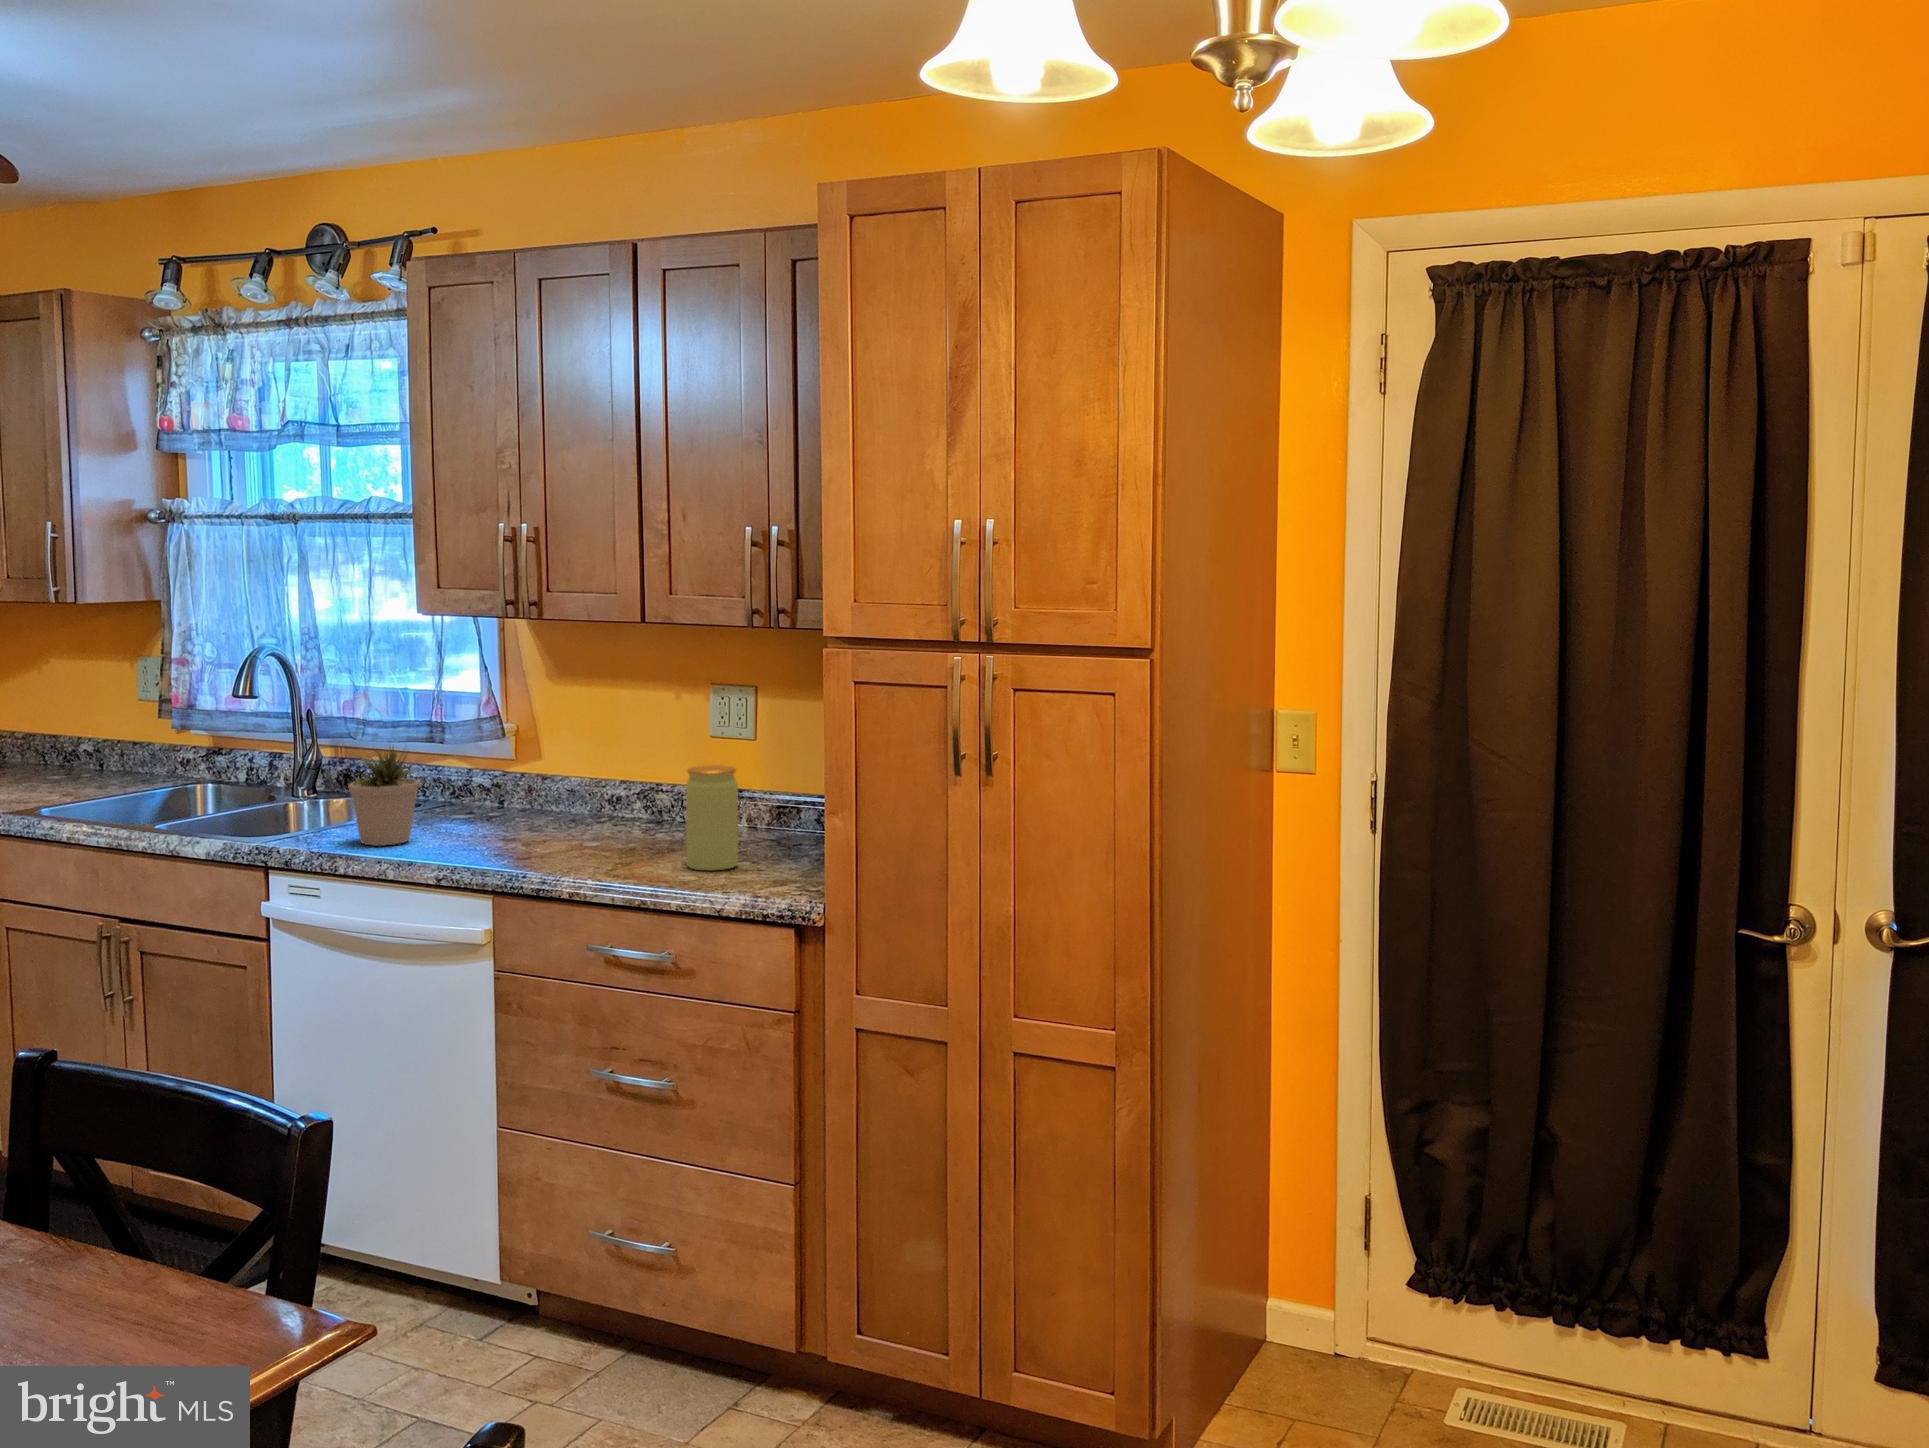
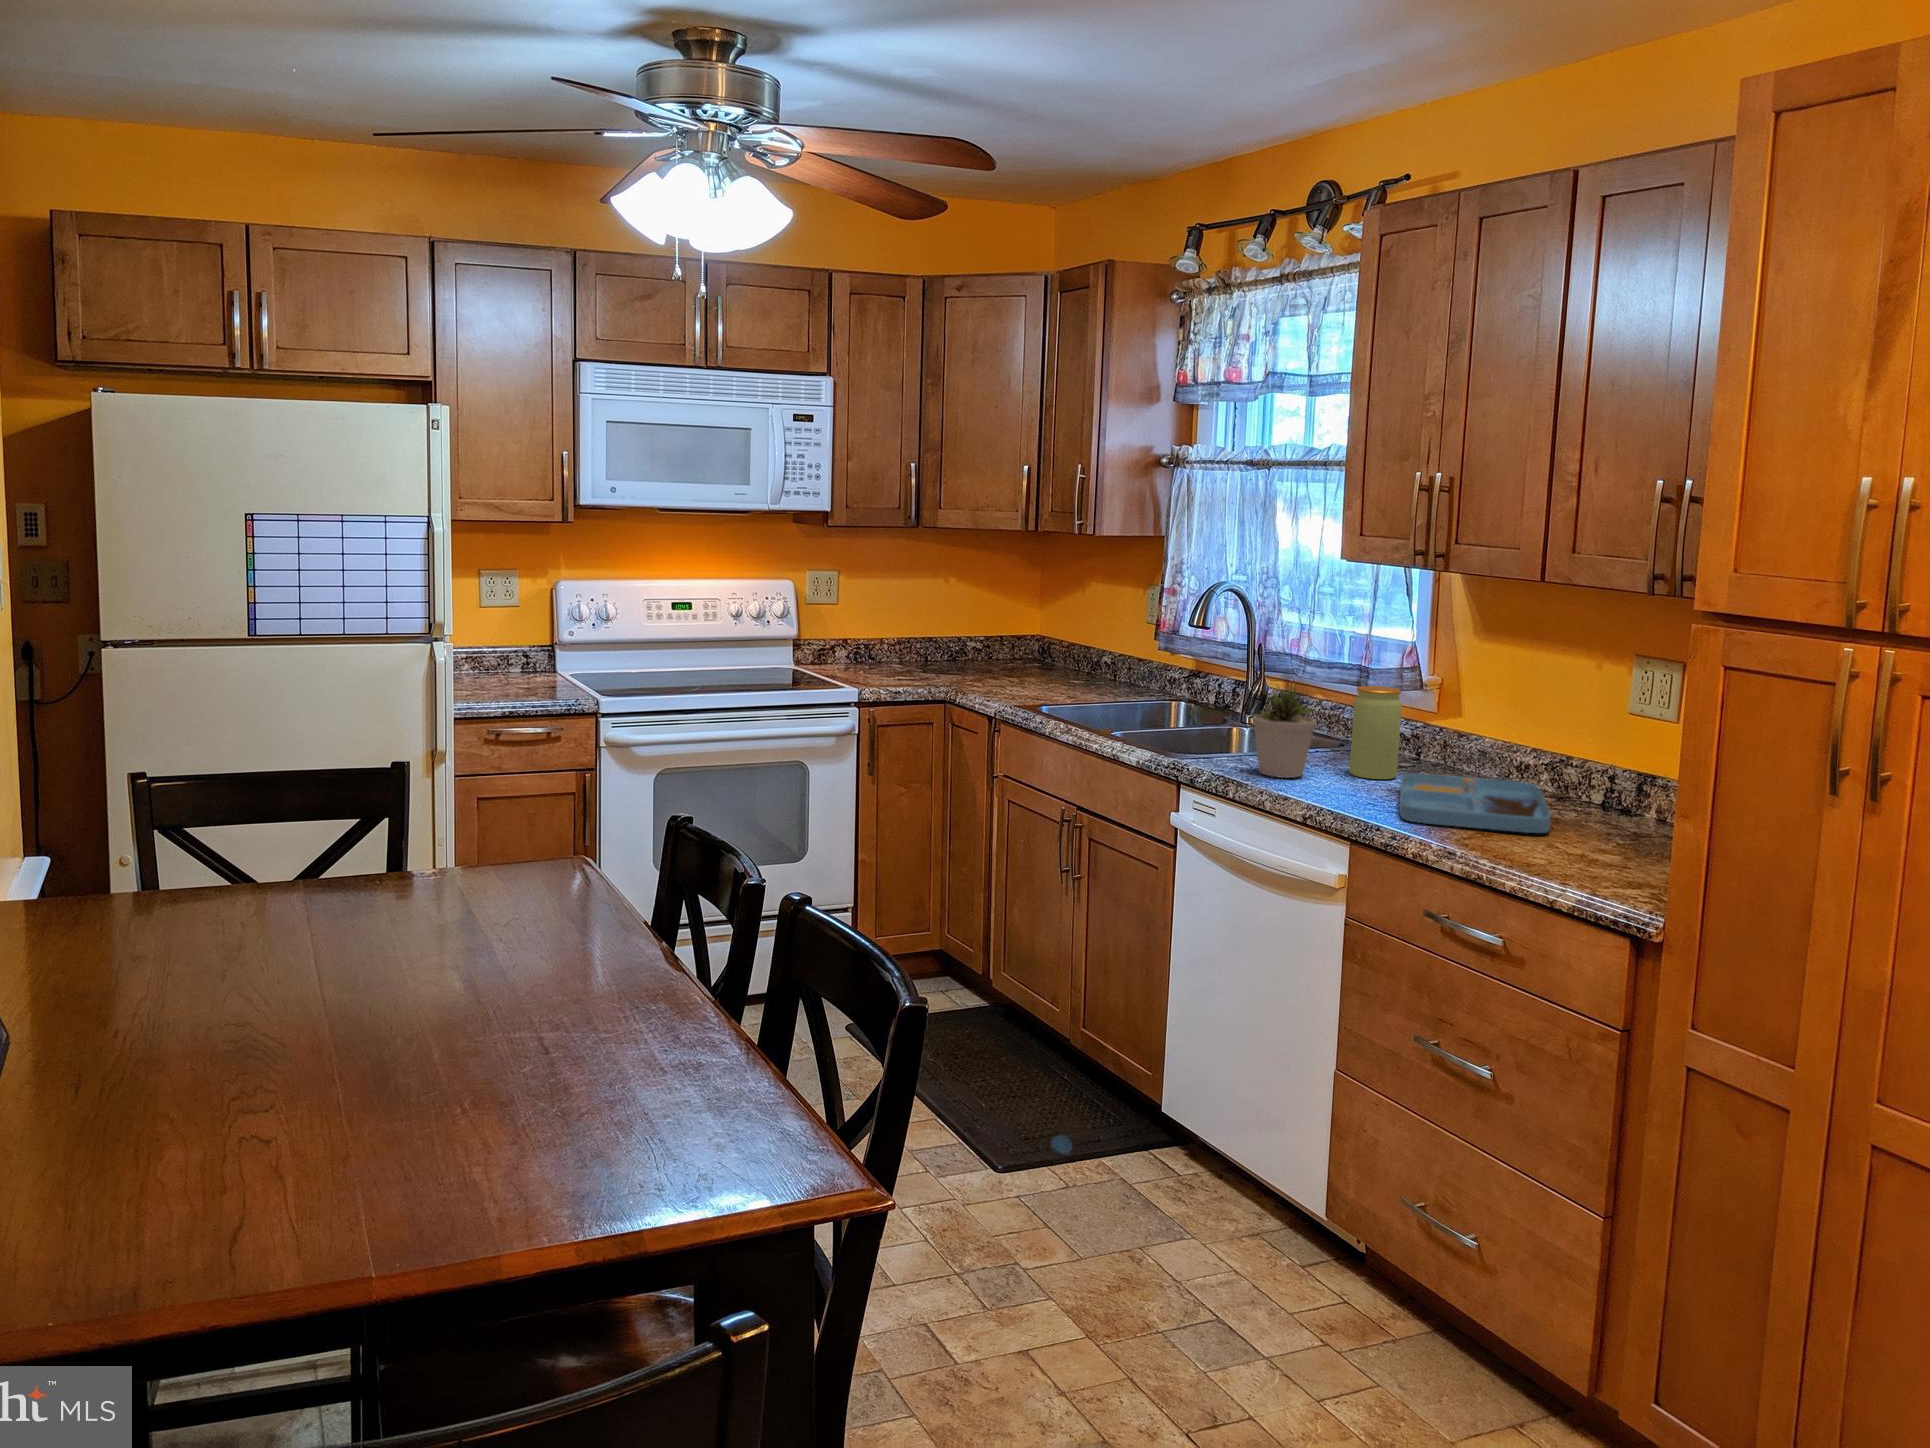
jar: present [686,765,738,870] -> present [1350,686,1402,779]
tray: none [513,813,674,865] -> present [1399,773,1551,833]

